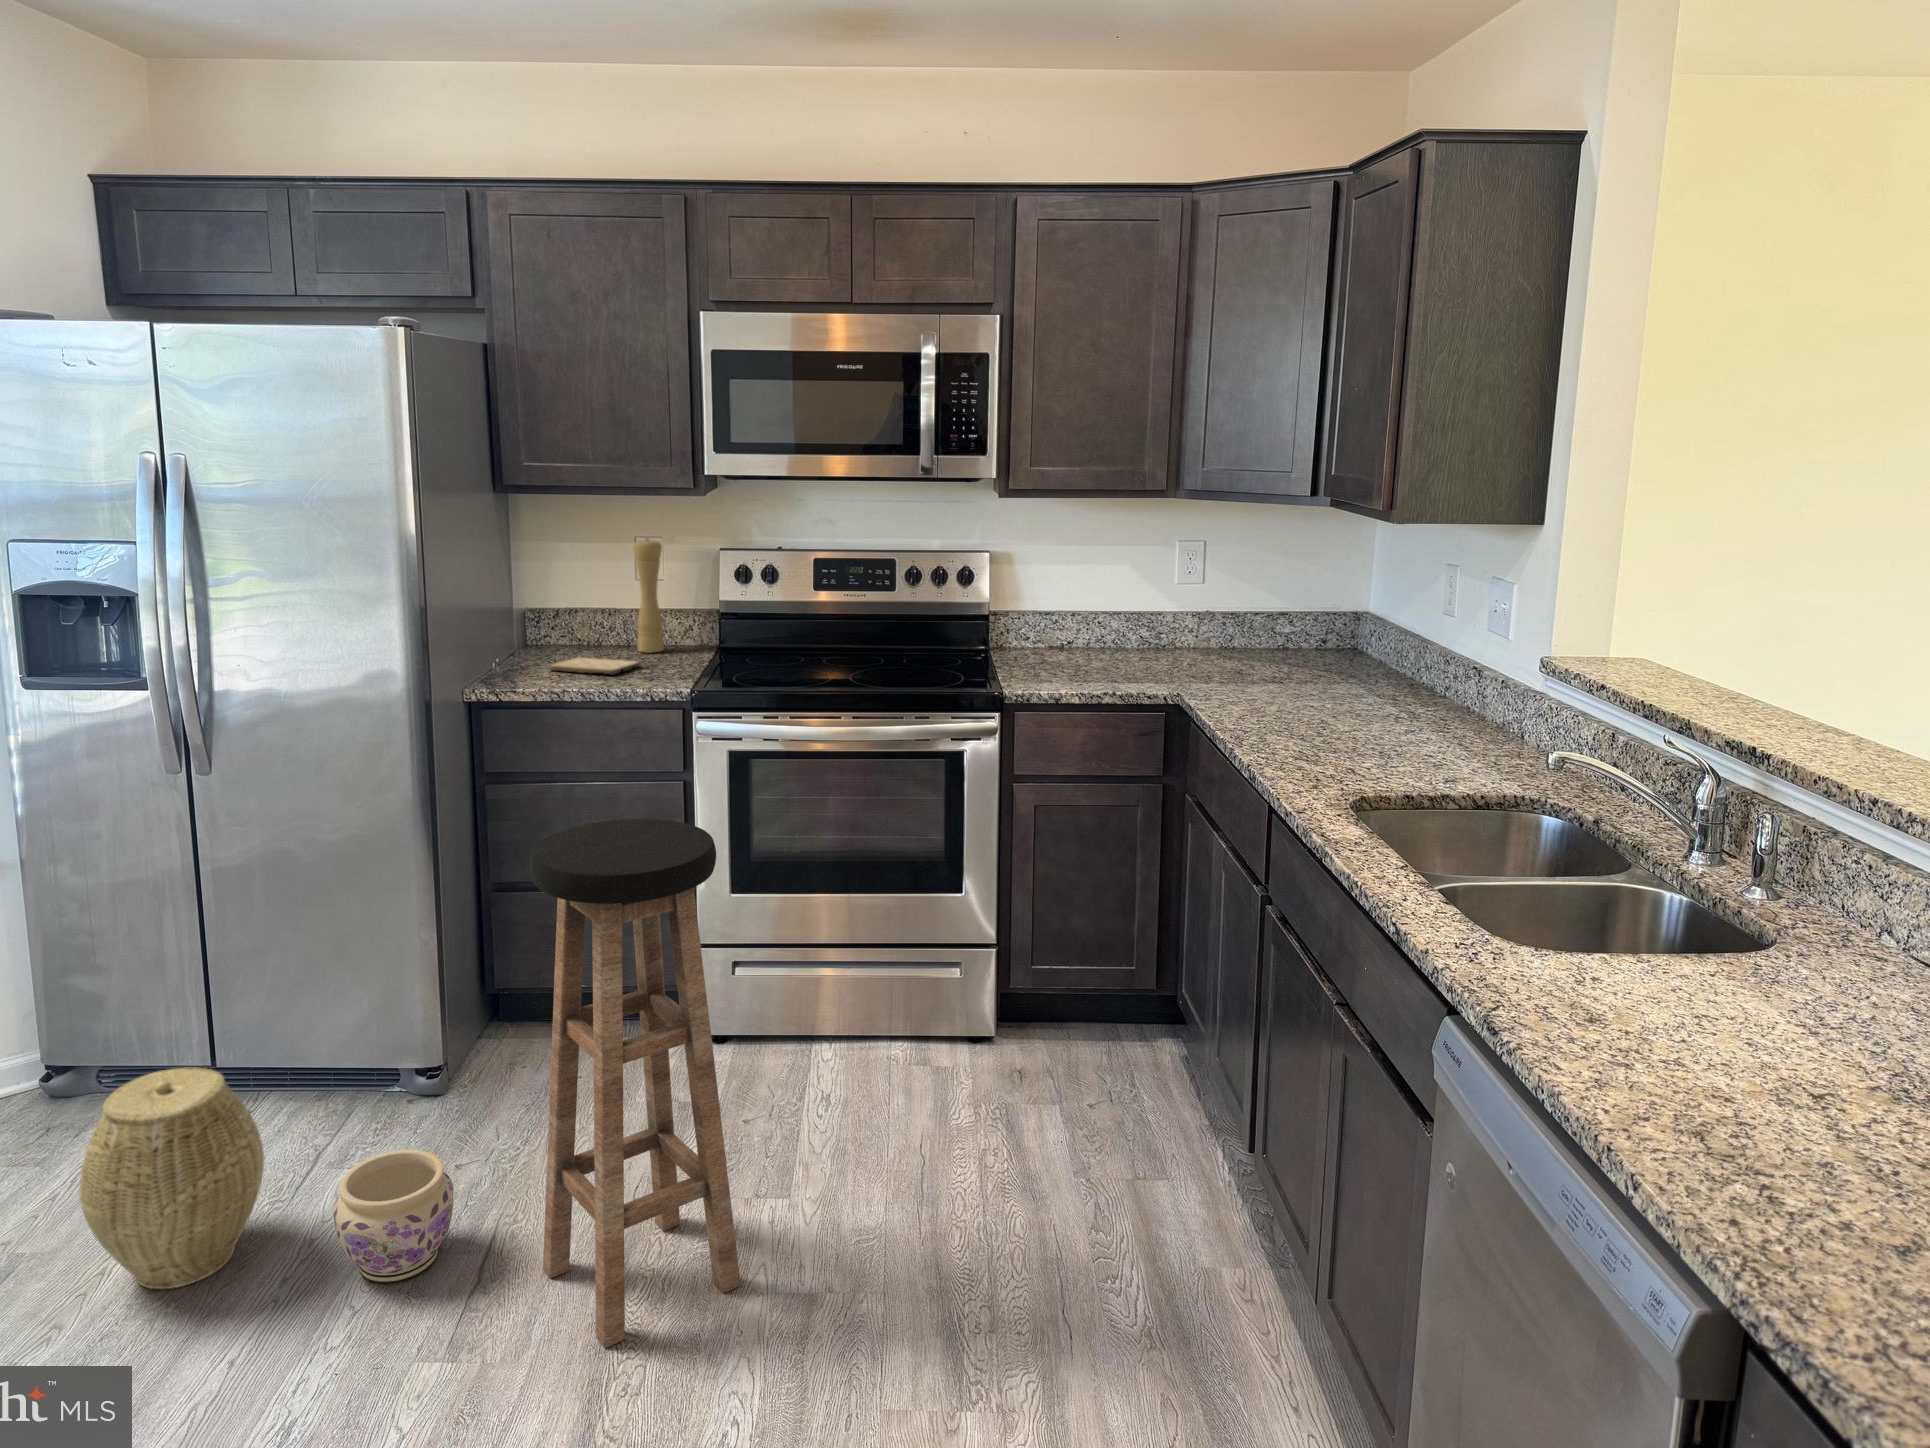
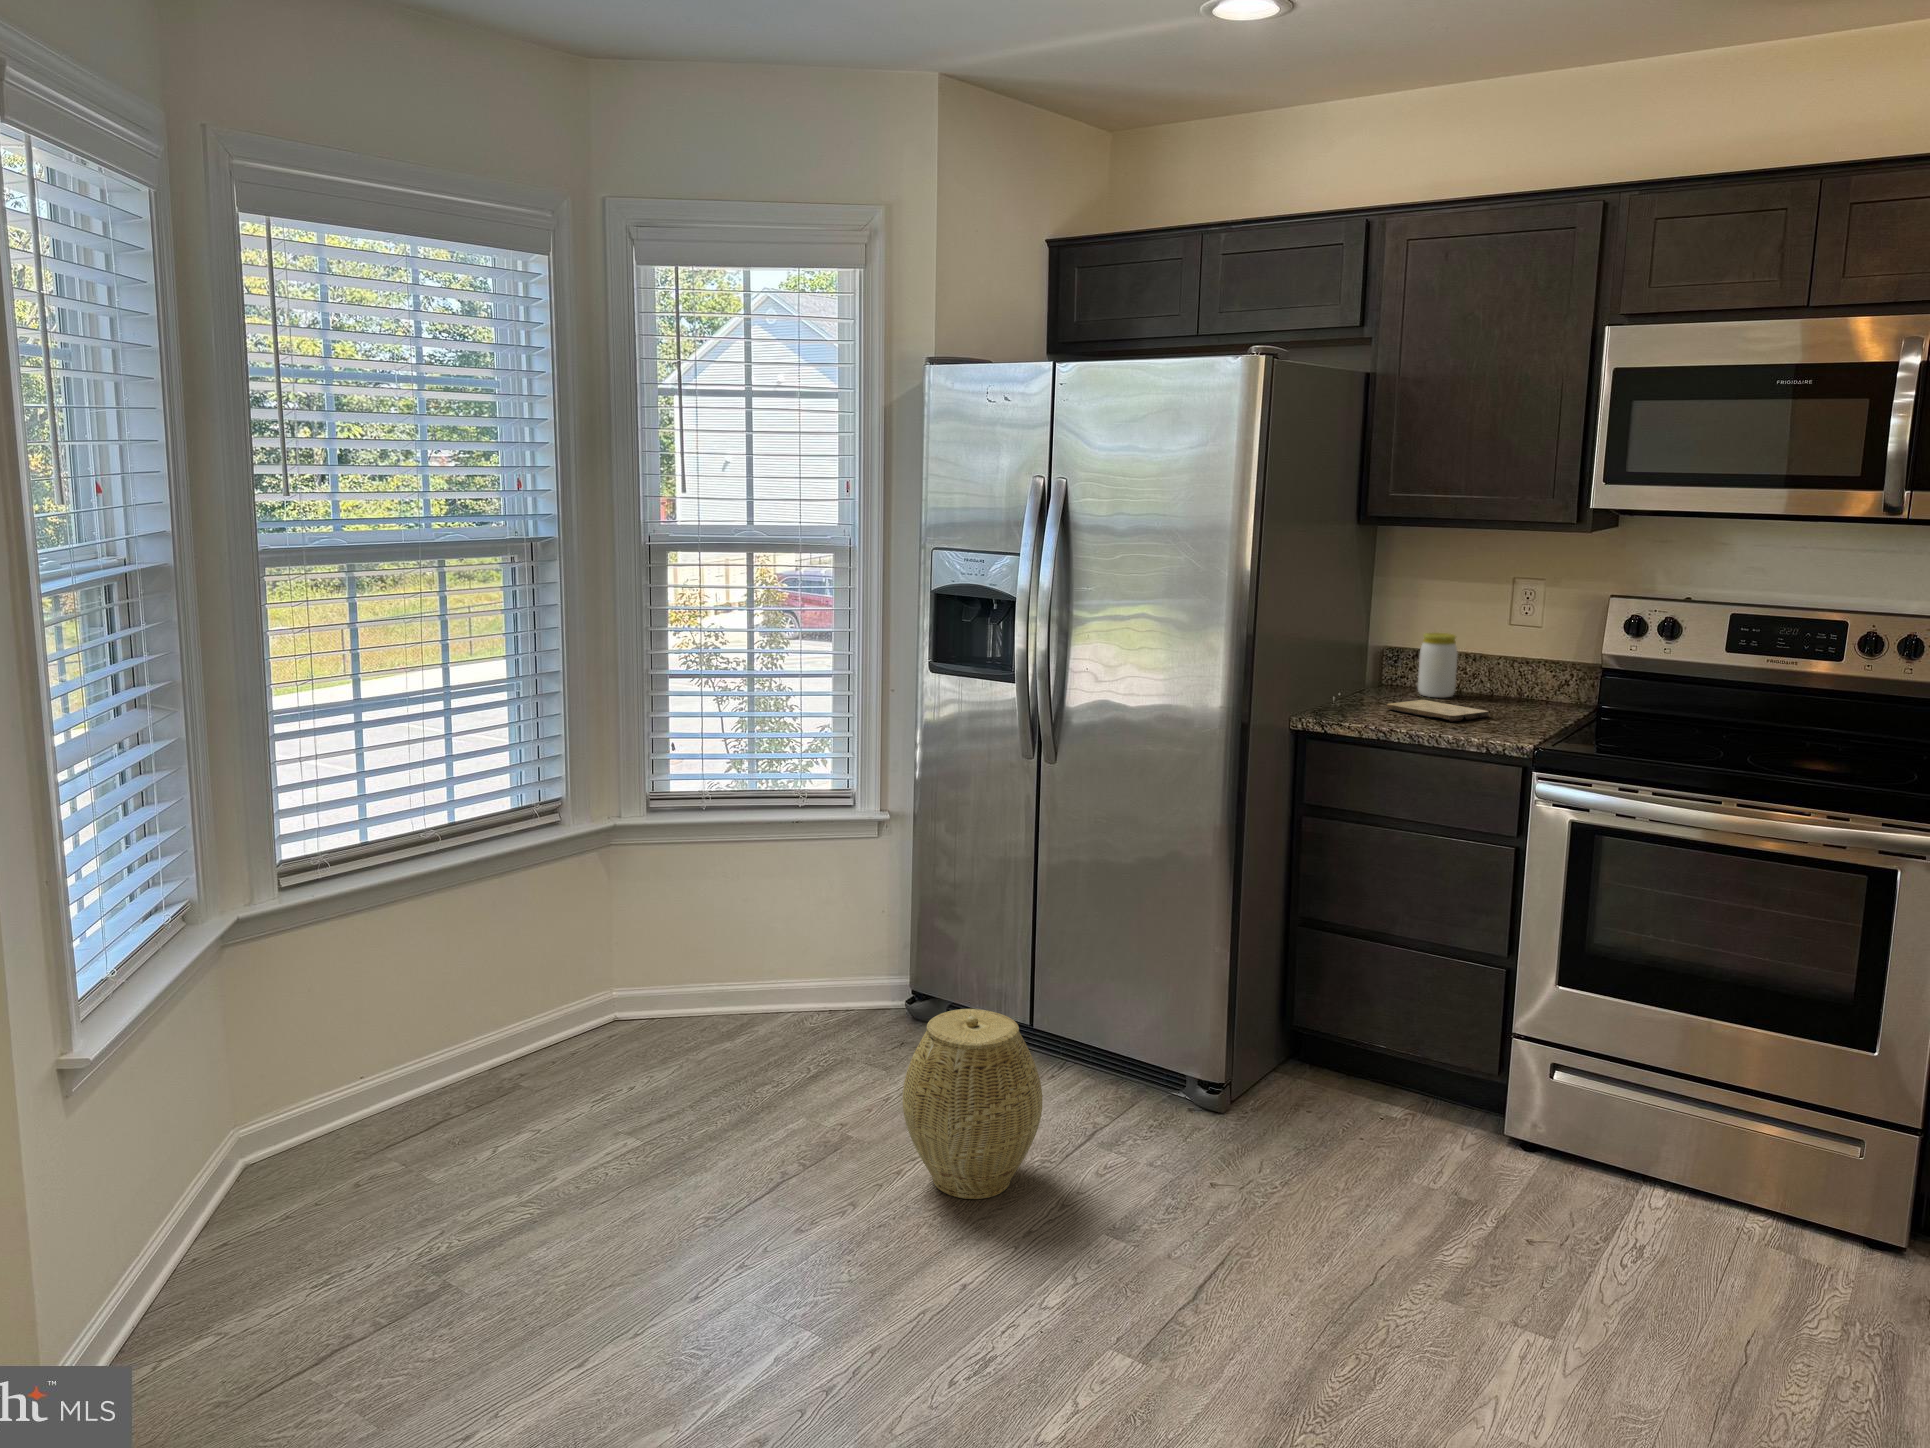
pepper mill: present [633,539,664,653] -> none [1495,577,1536,704]
jar: none [566,594,601,653] -> present [1418,633,1458,697]
bar stool: present [530,819,741,1348] -> none [1262,860,1487,1403]
planter: present [333,1150,453,1284] -> none [1084,1140,1193,1264]

